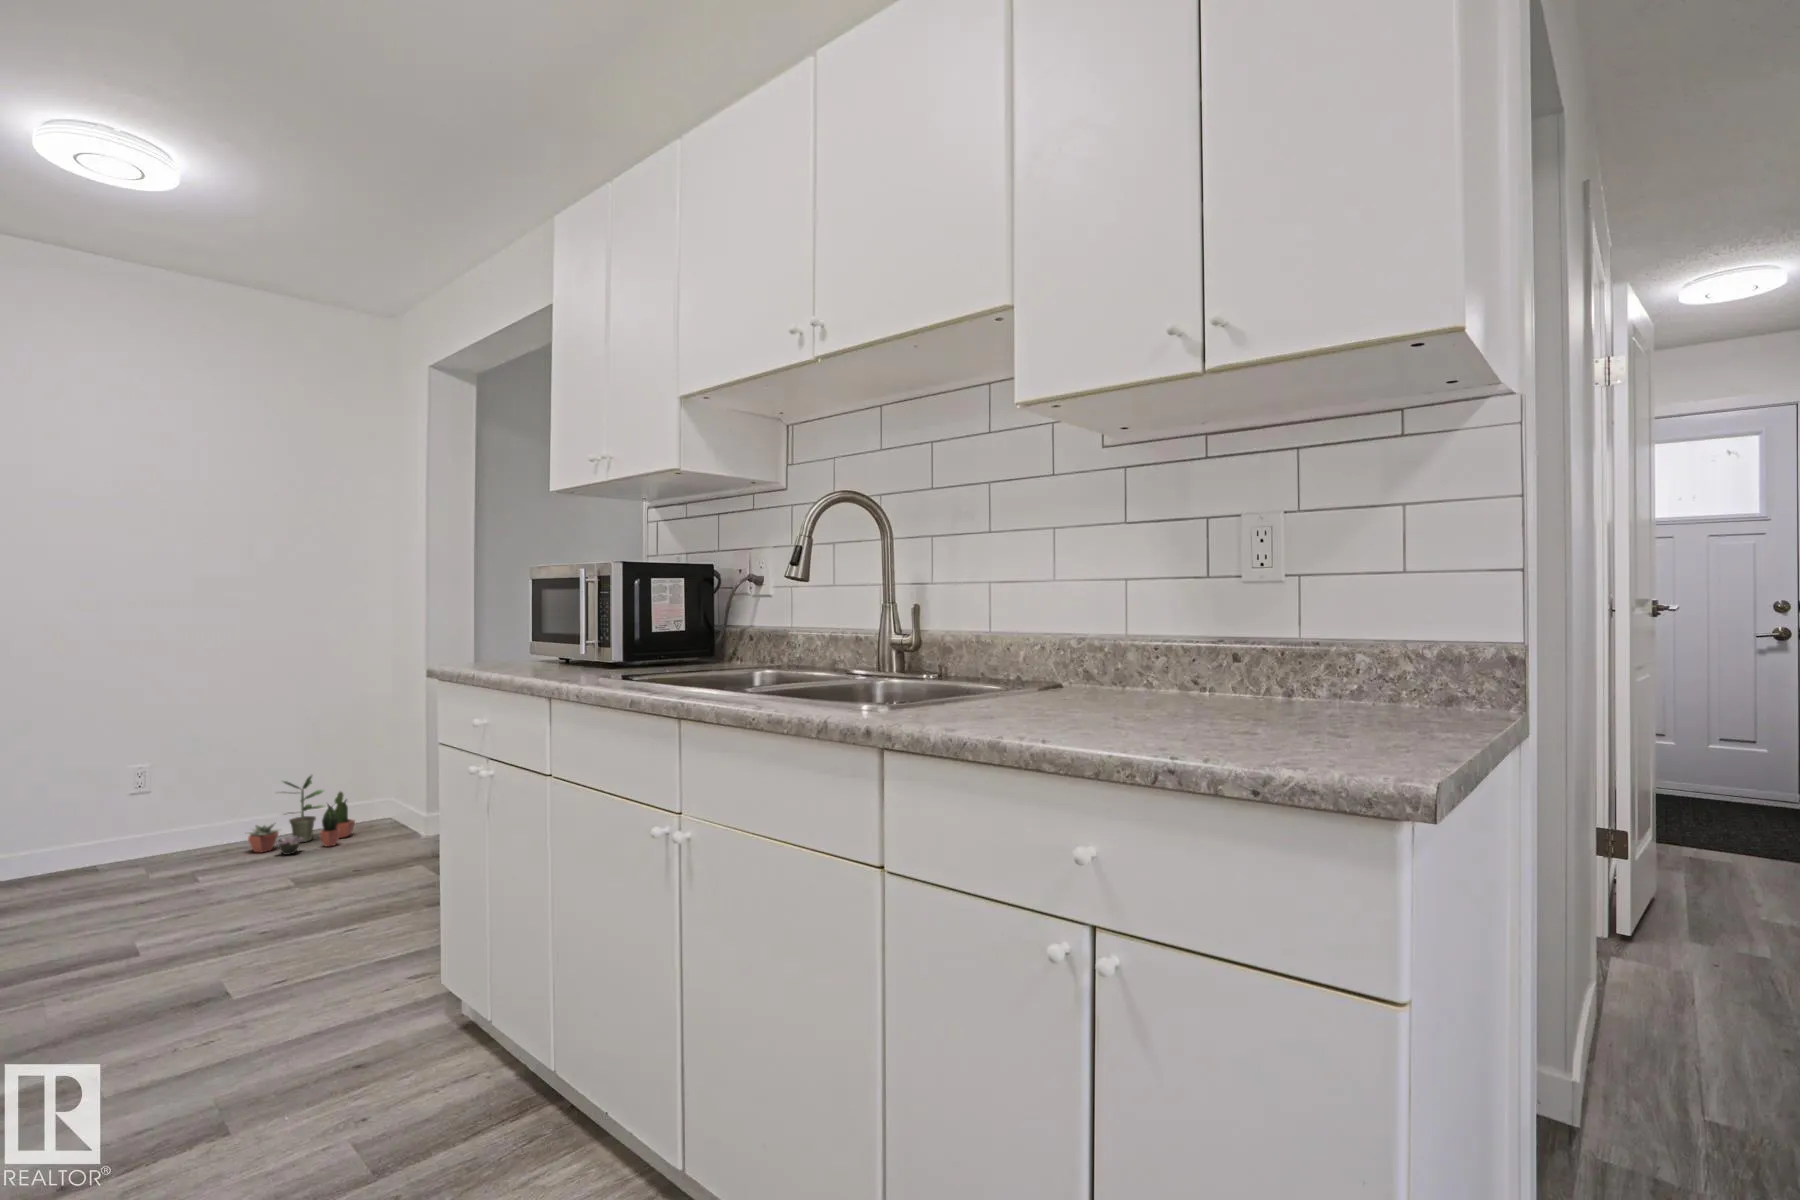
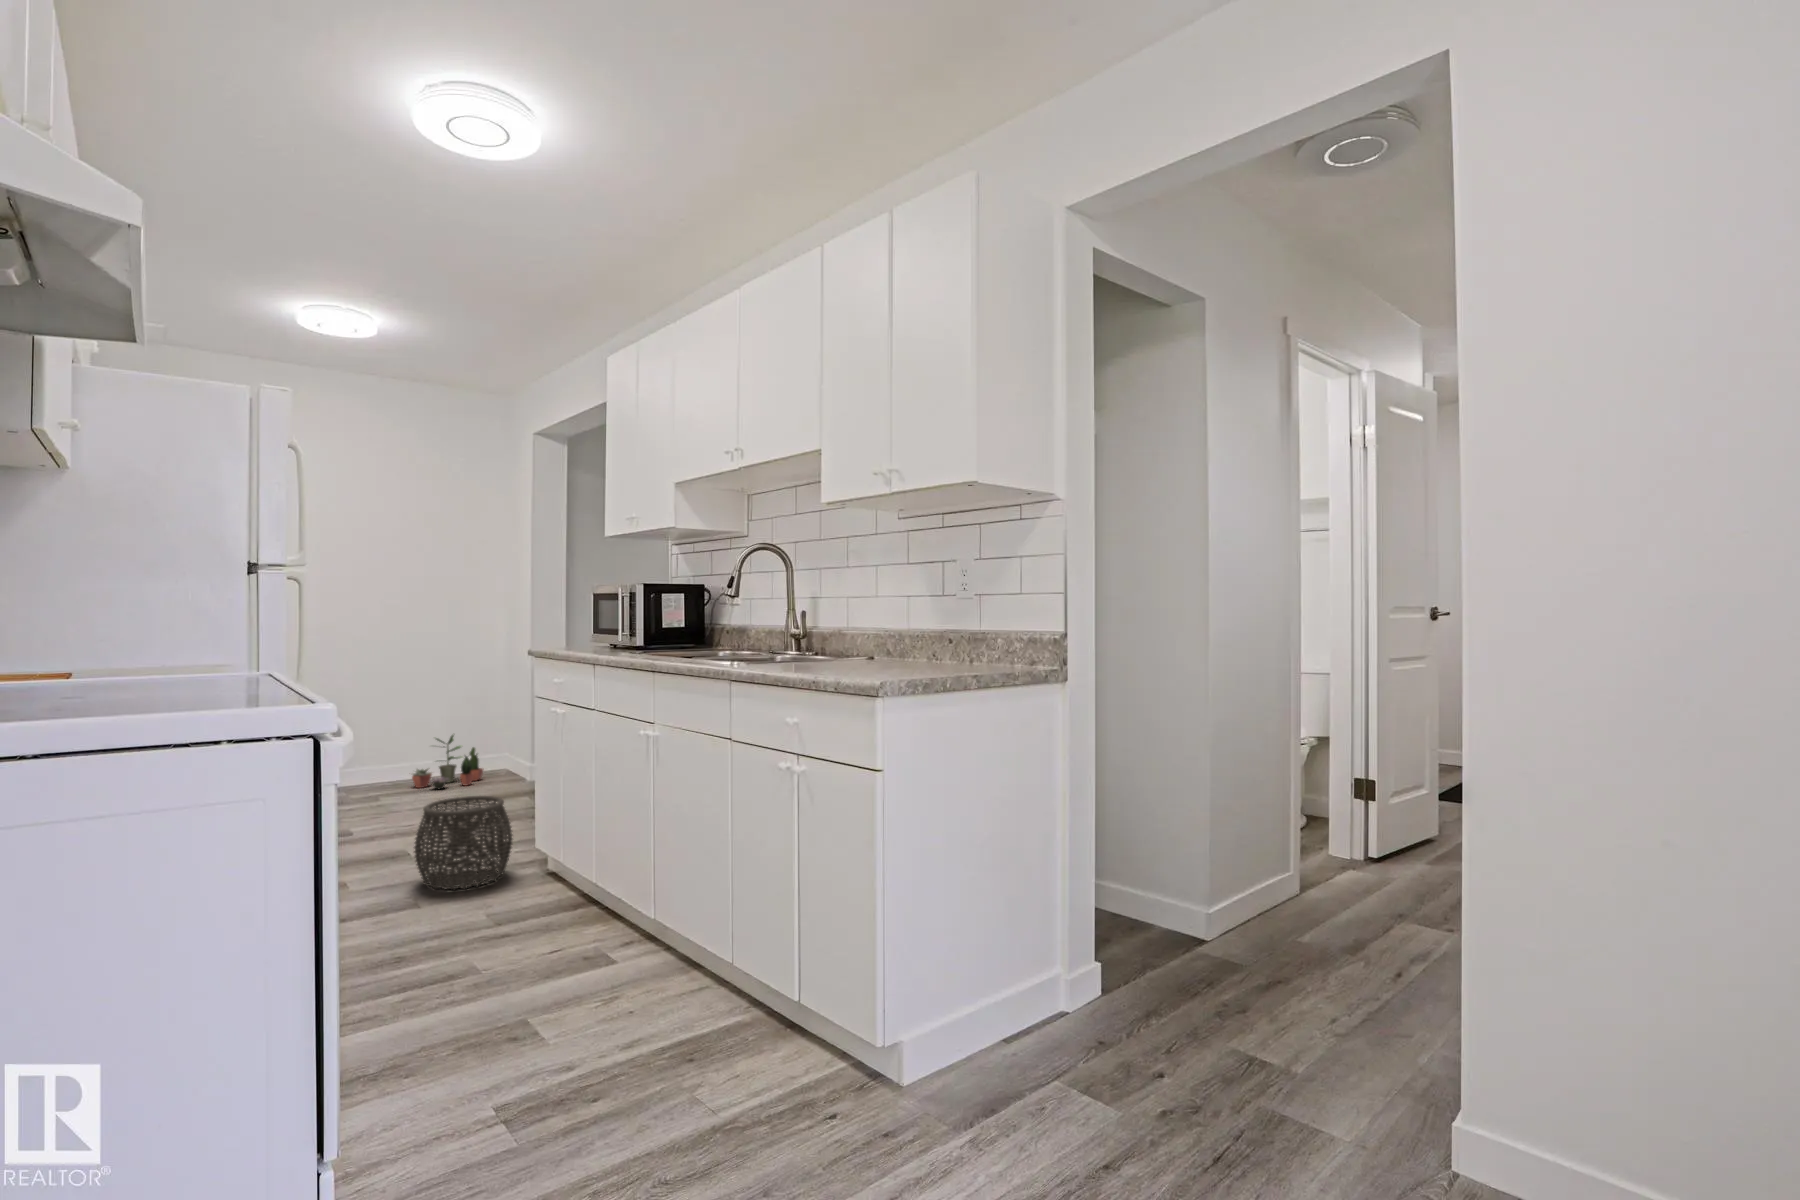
woven basket: none [232,901,409,1076] -> present [414,796,513,890]

